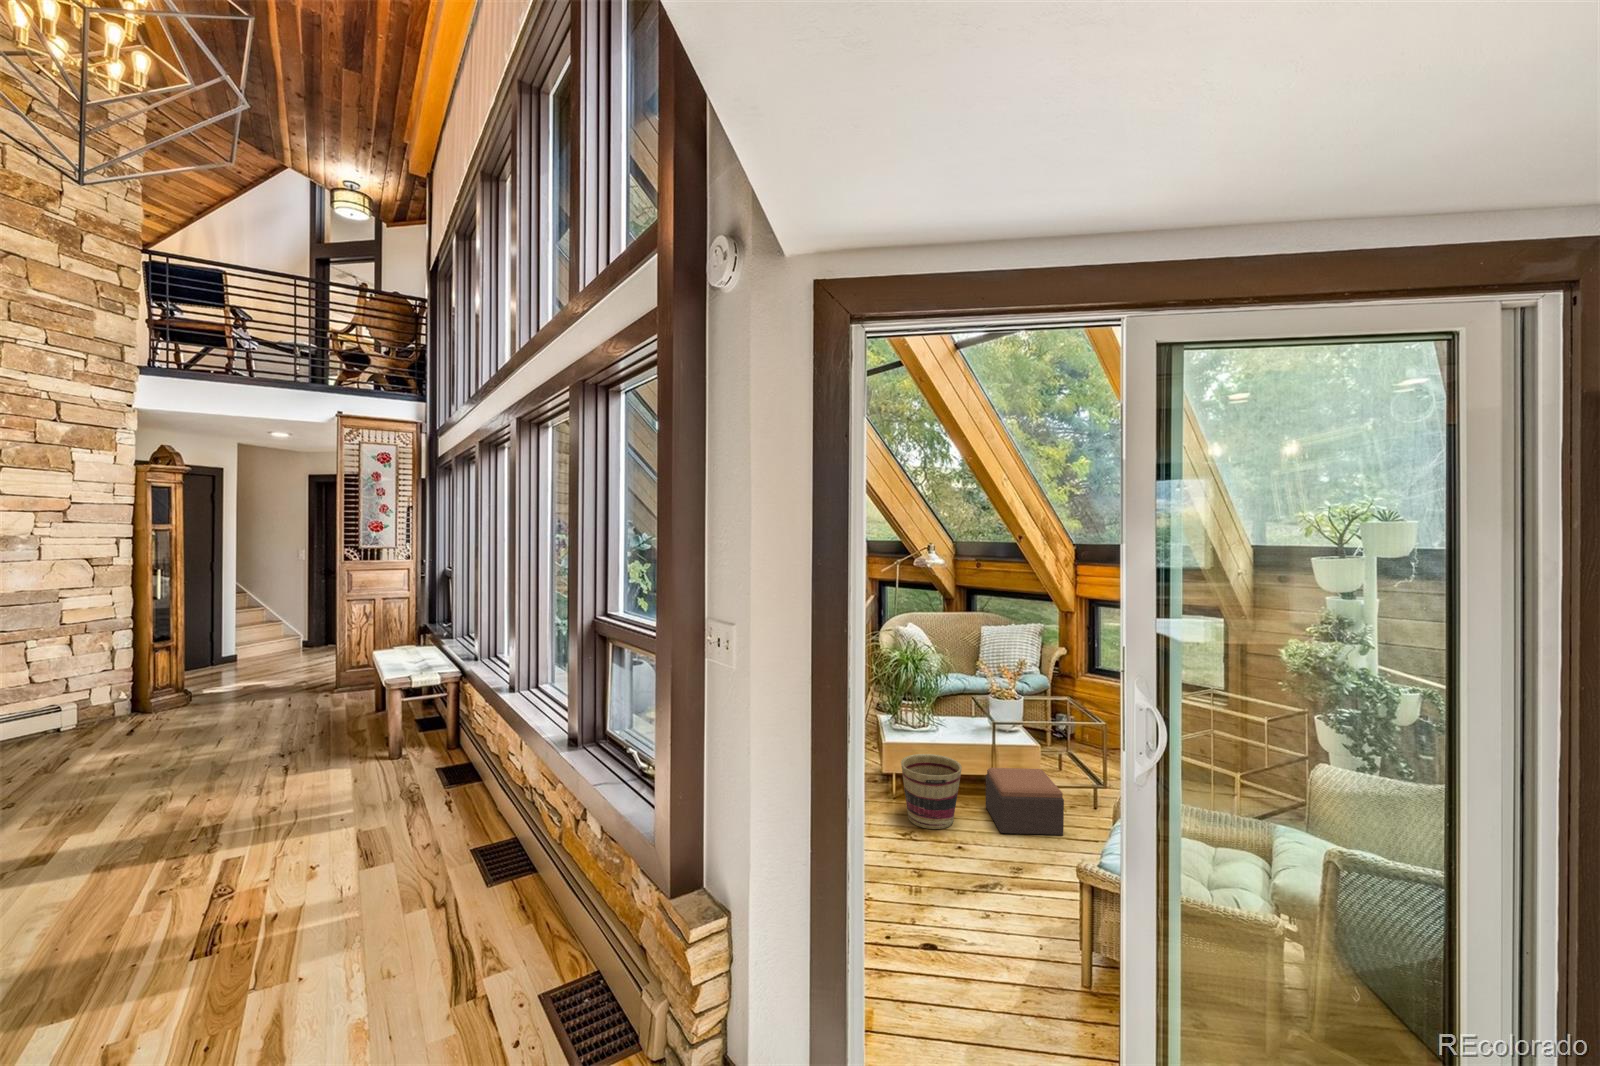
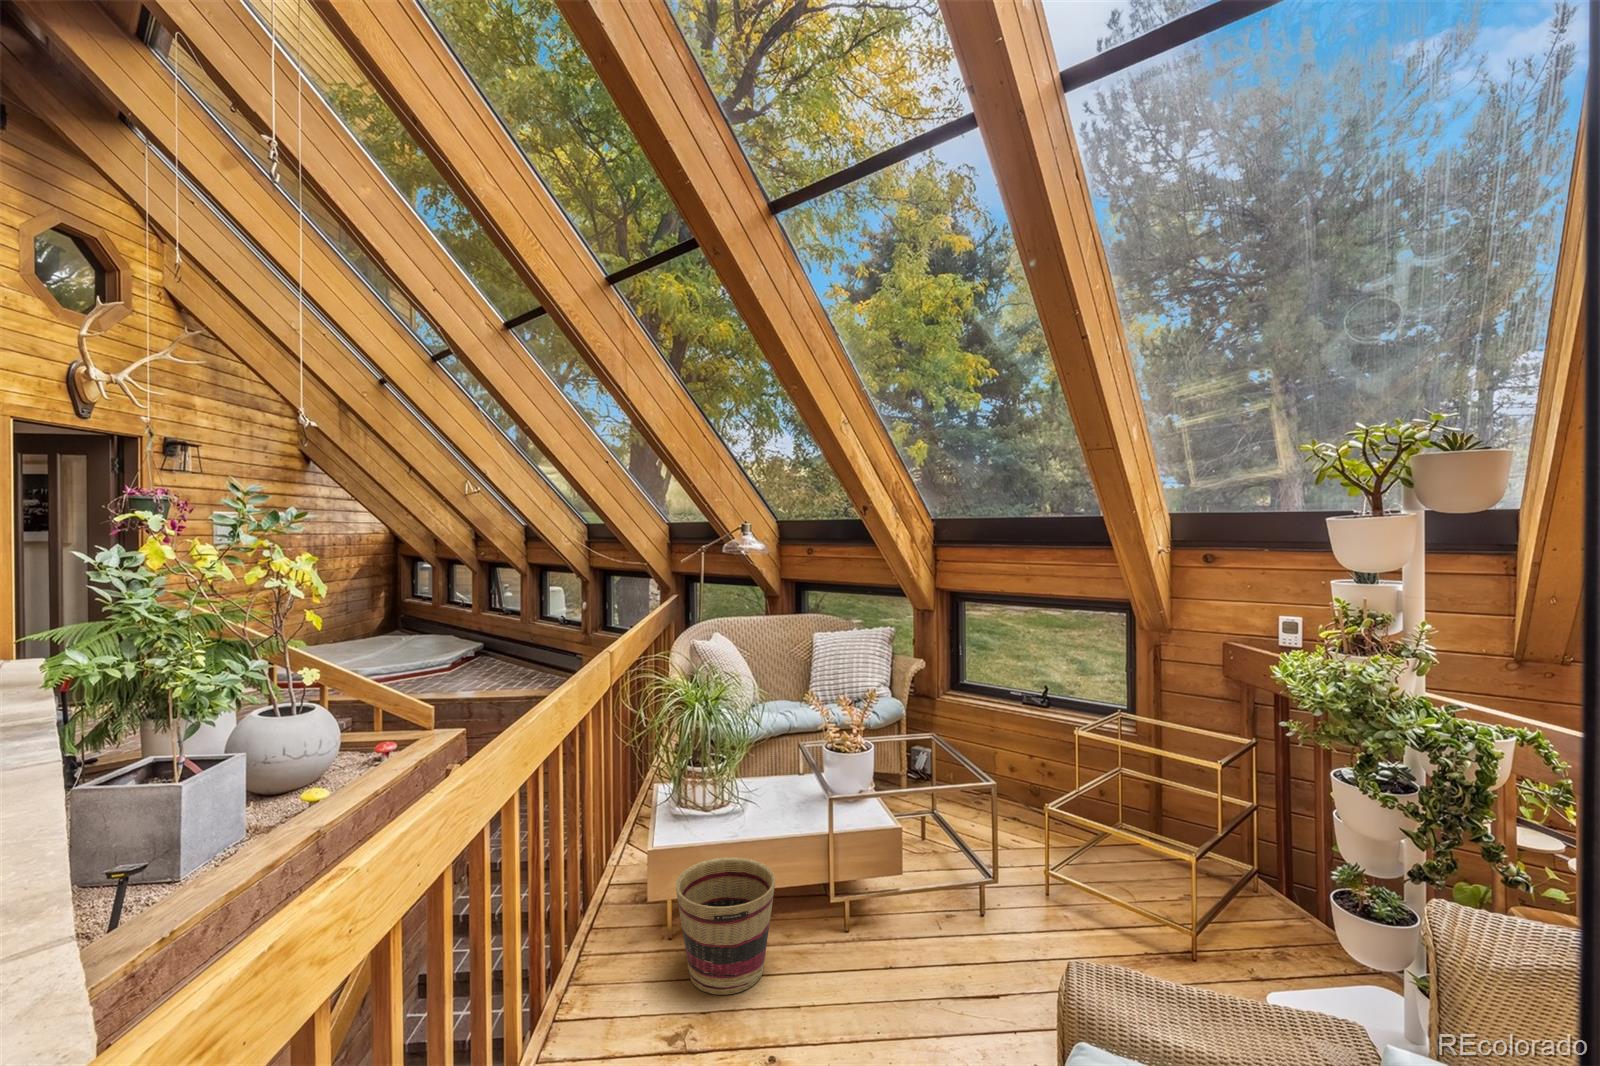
footstool: present [986,768,1064,835] -> none [816,860,934,985]

